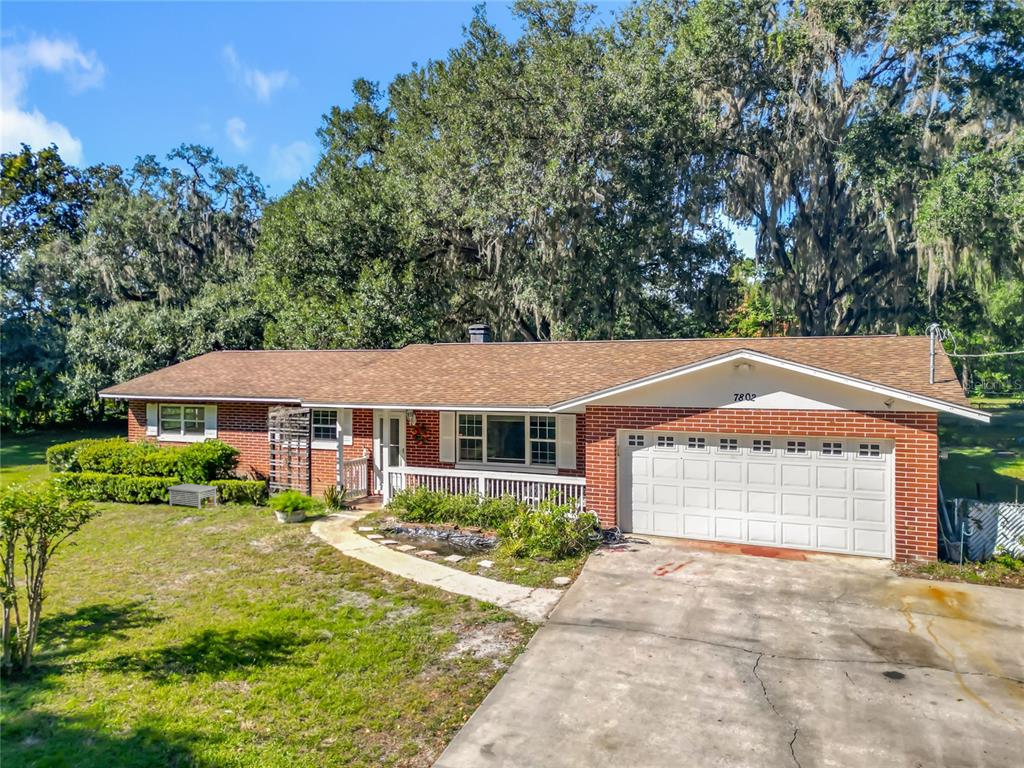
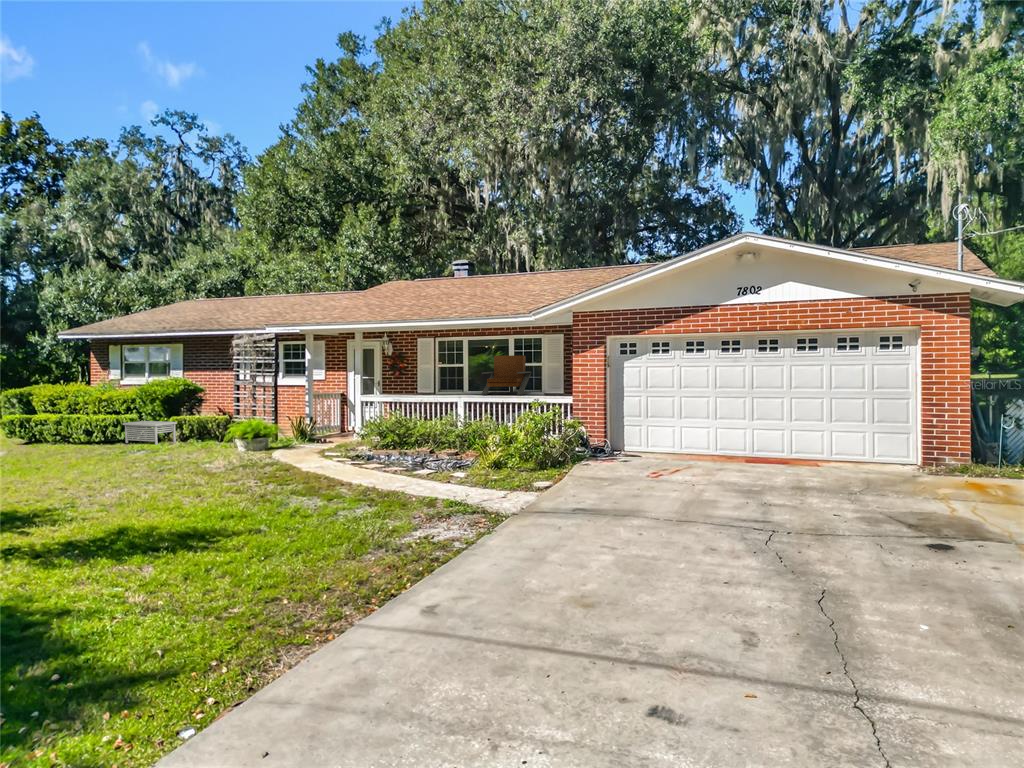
lounge chair: none [501,432,547,471] -> present [482,355,531,395]

